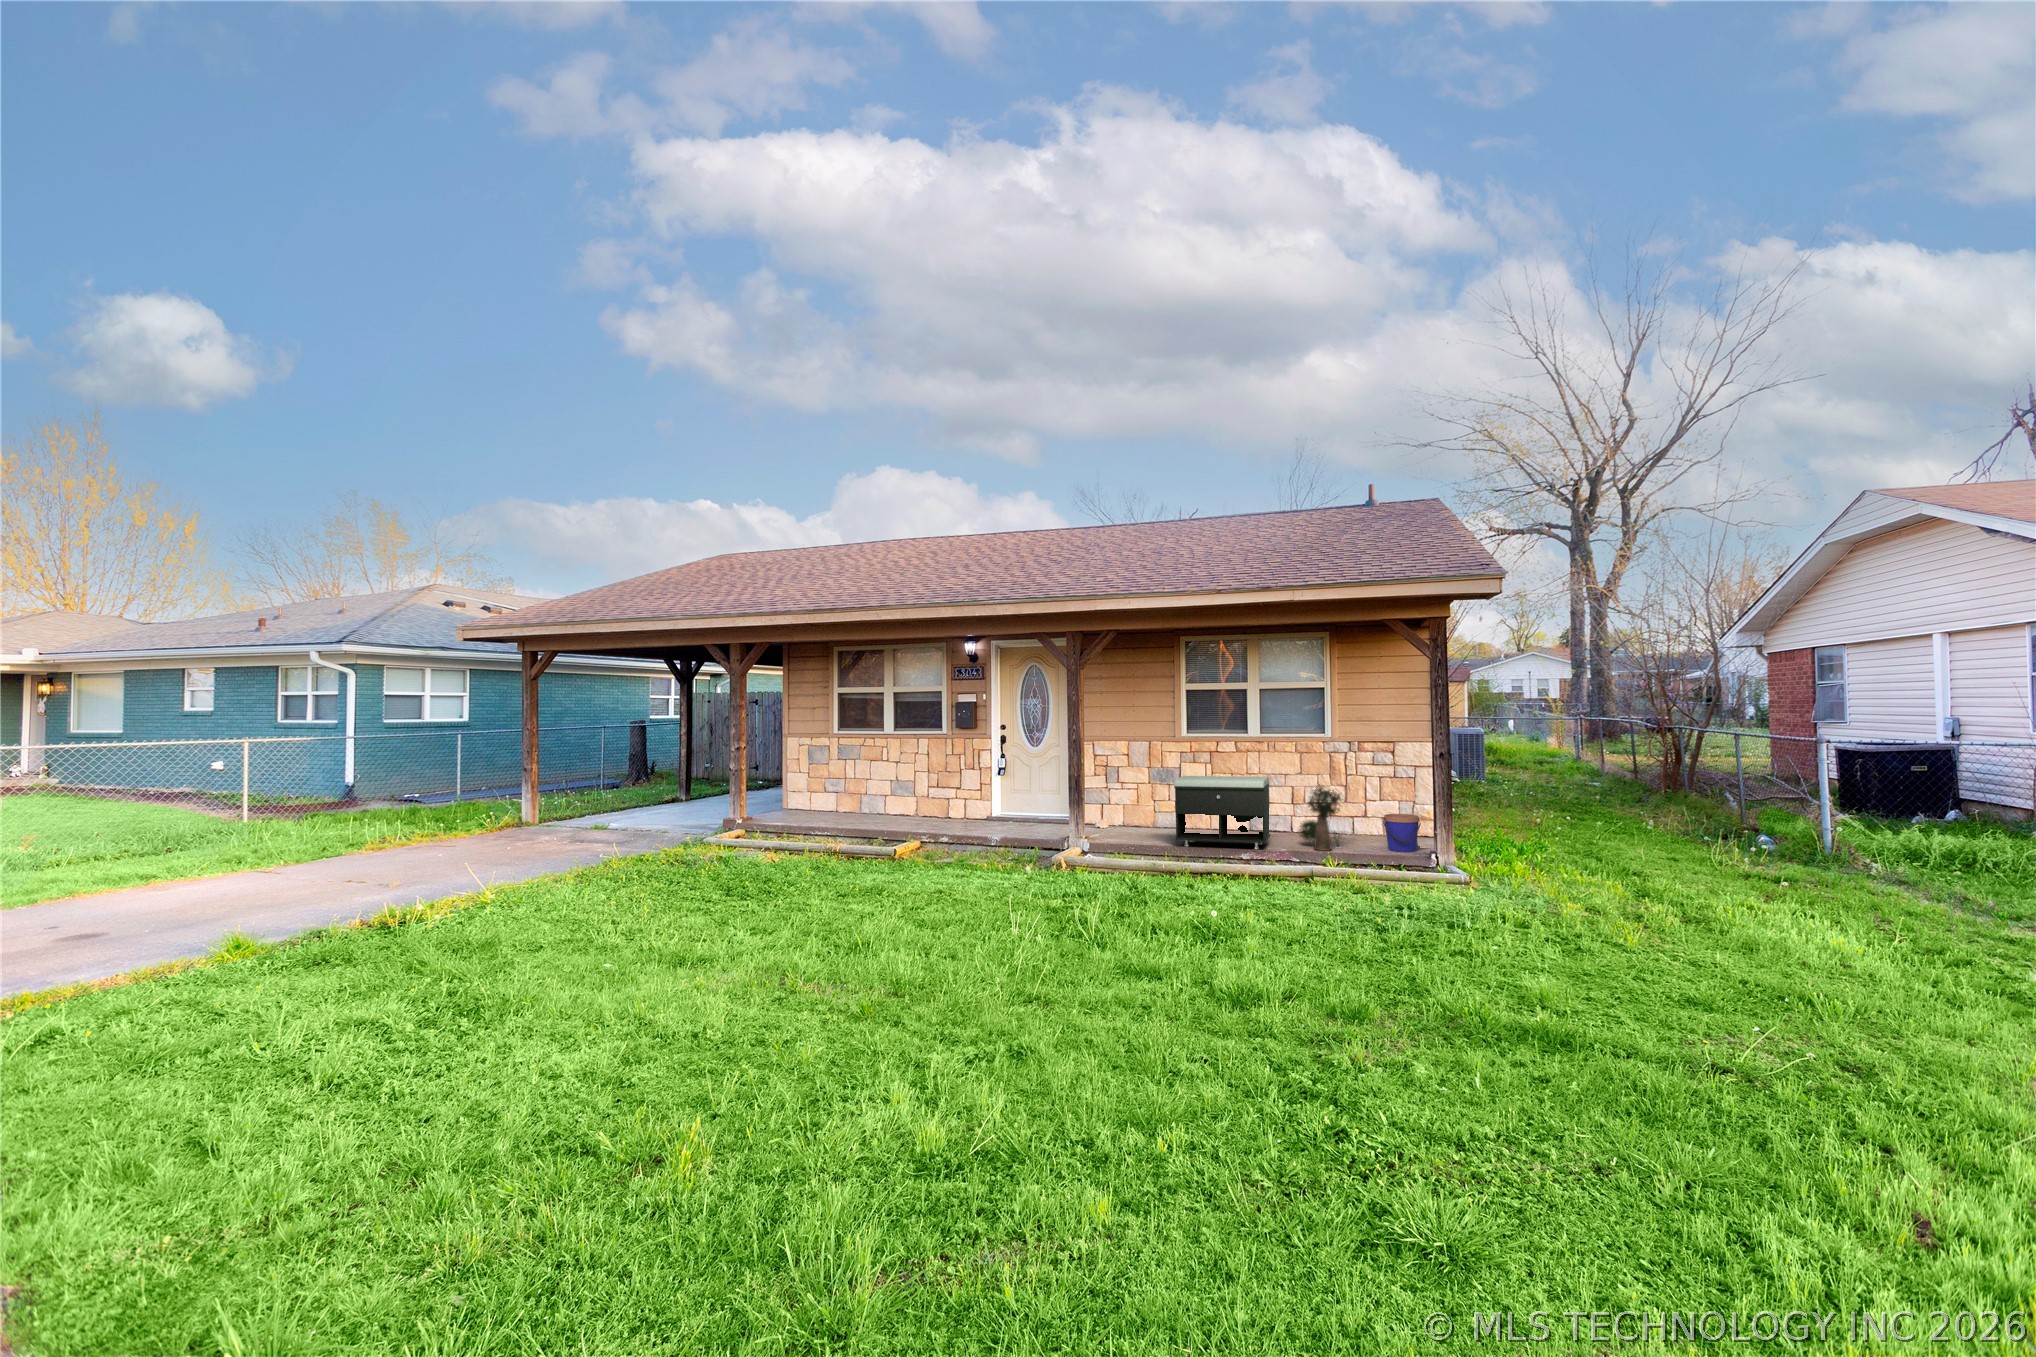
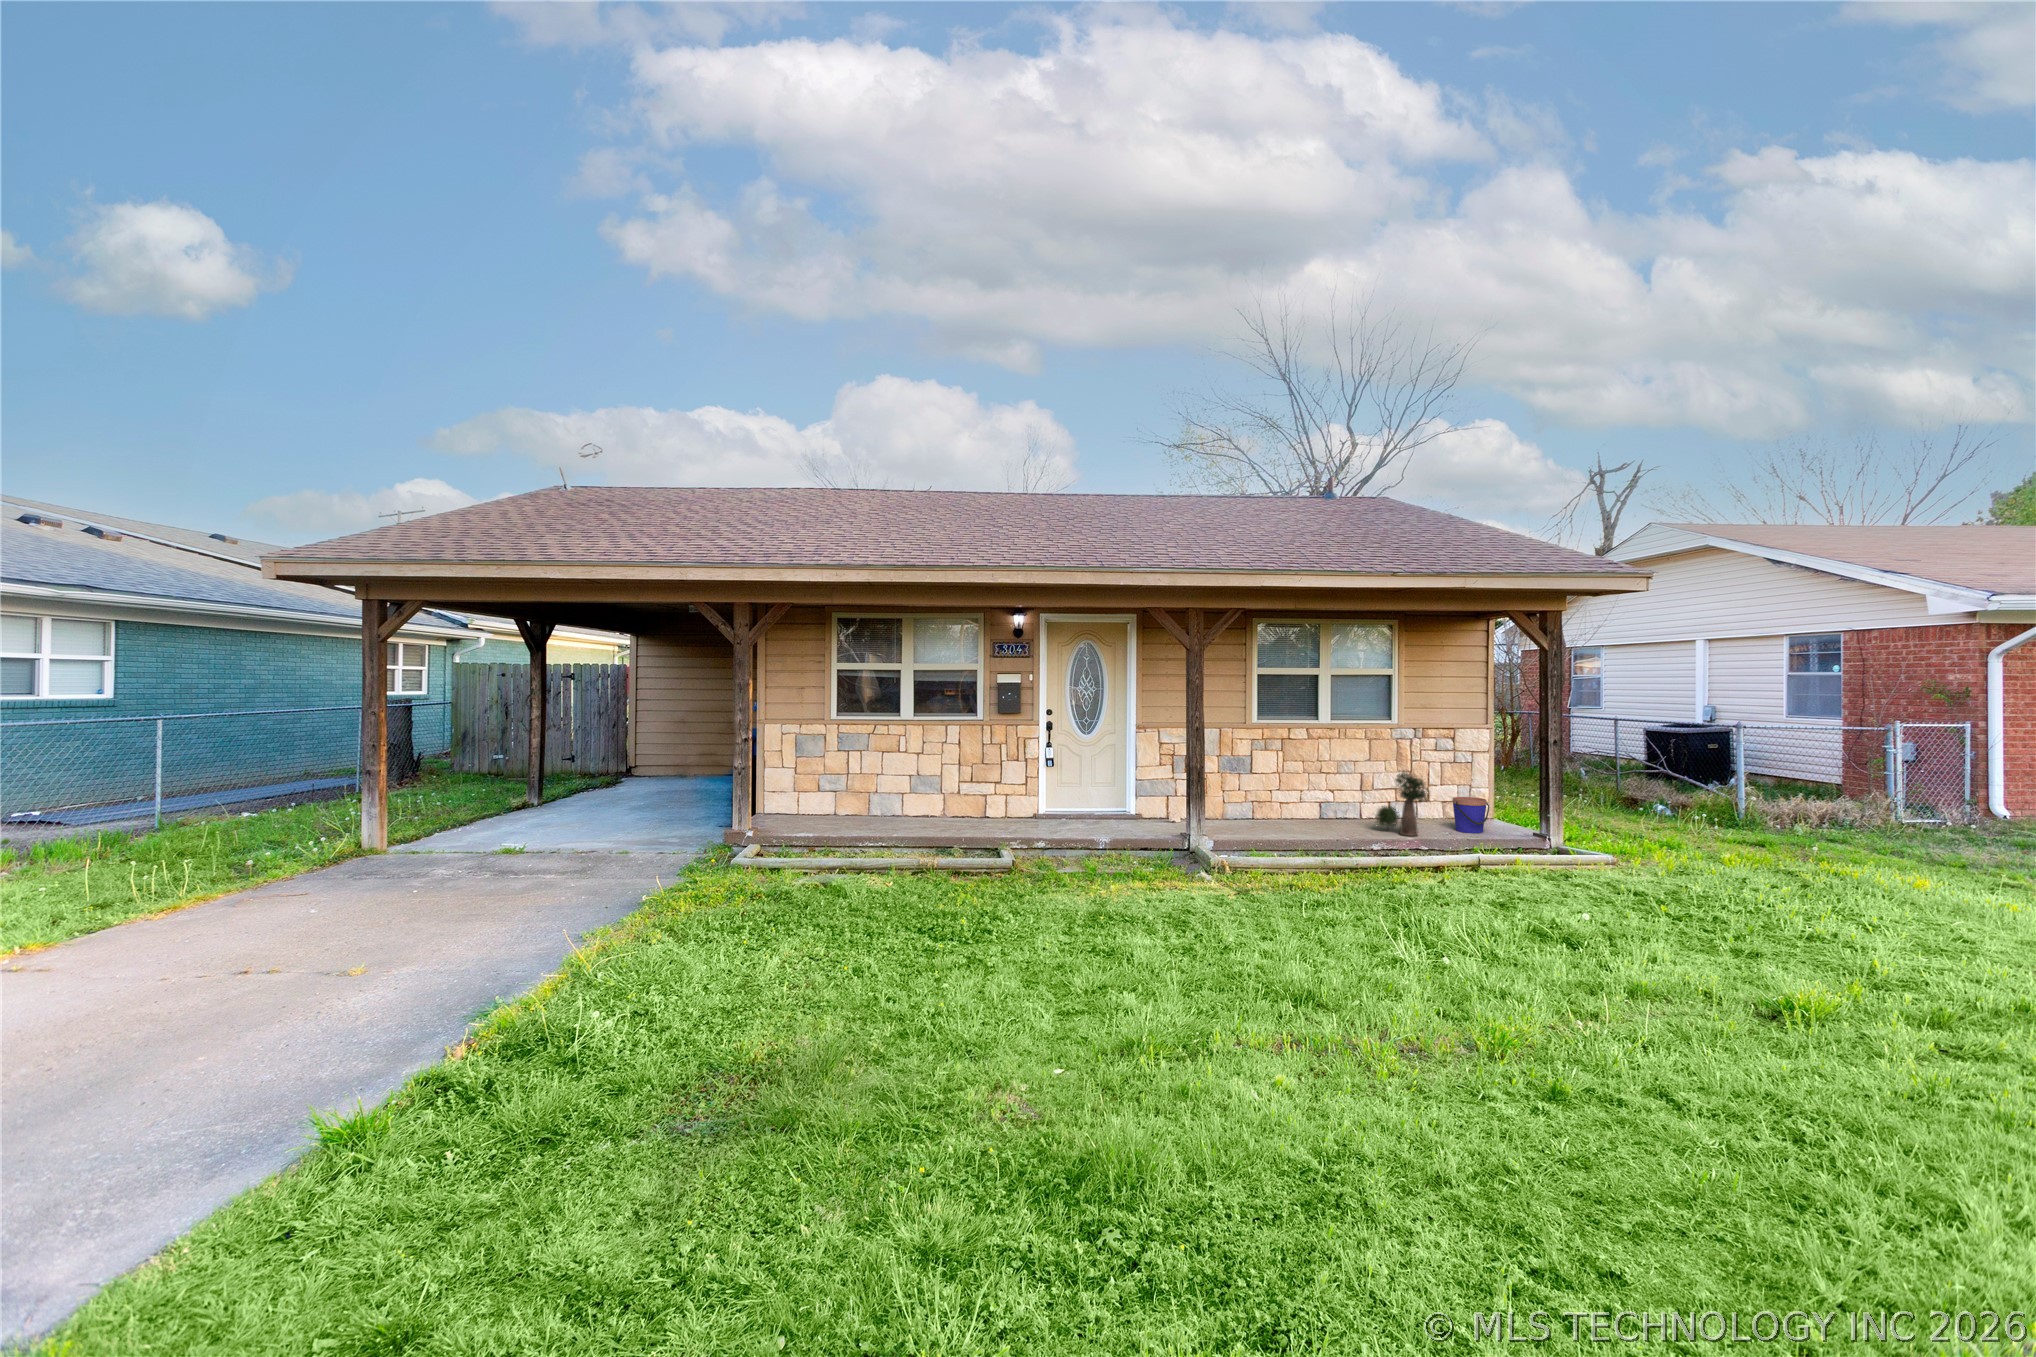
storage bench: present [1174,776,1270,849] -> none [1261,764,1367,838]

